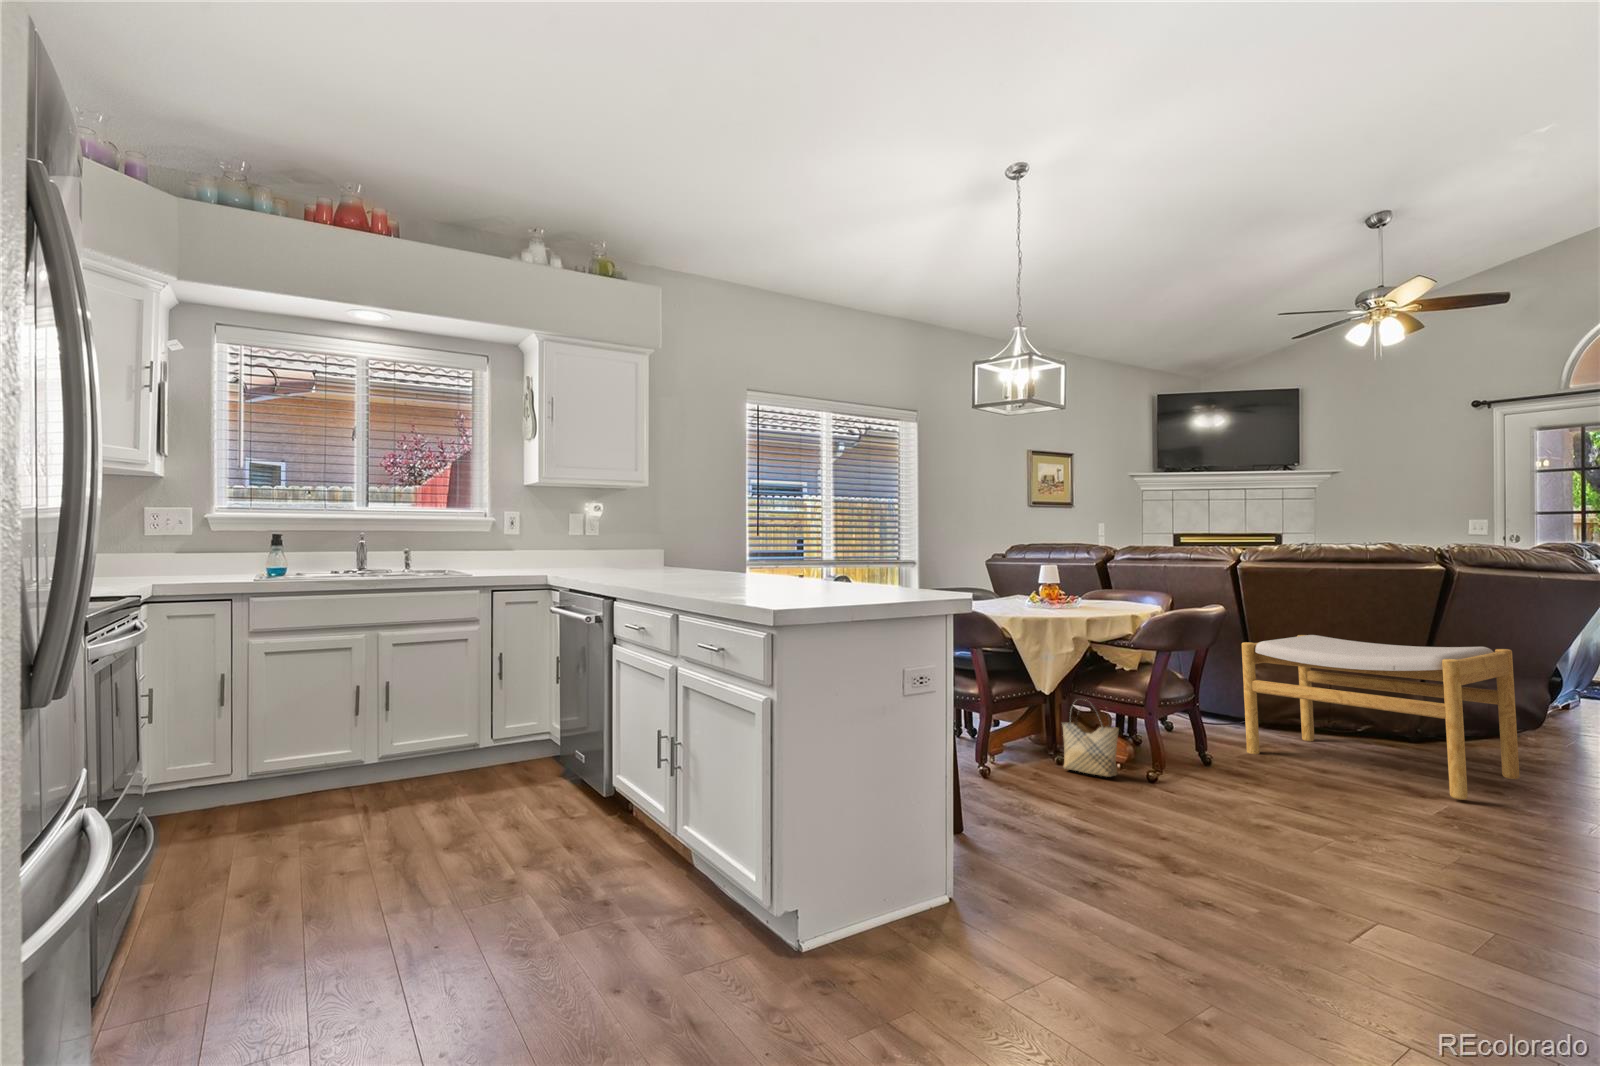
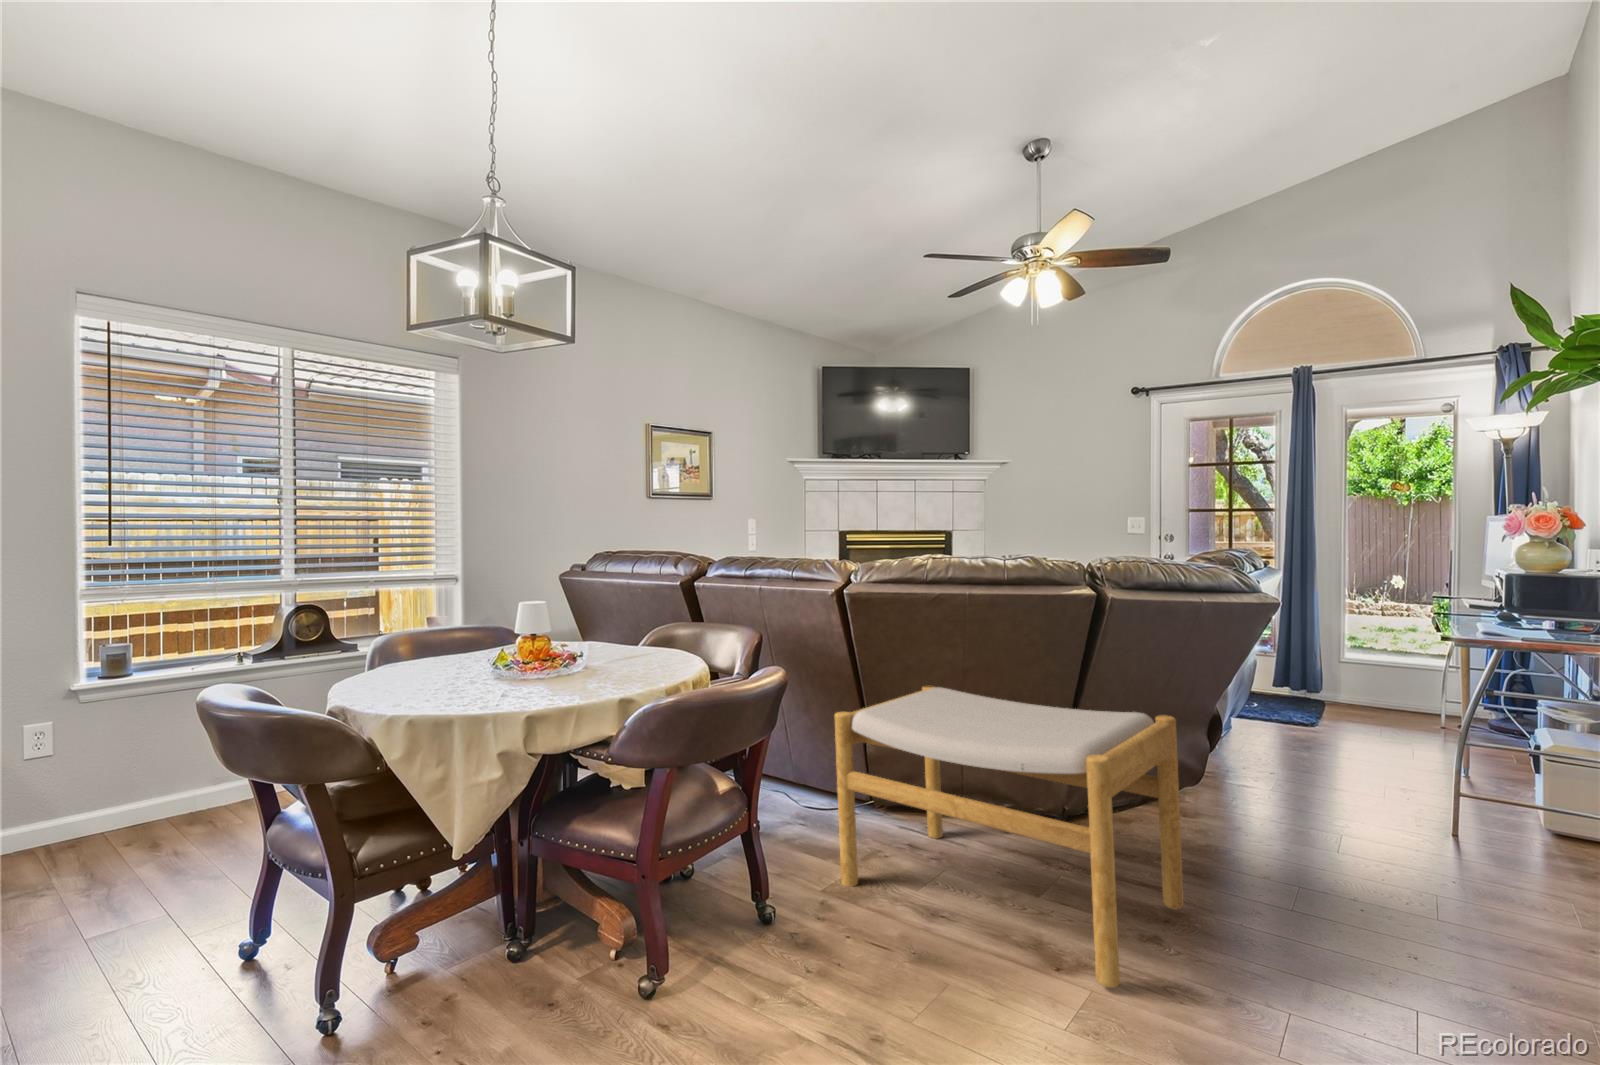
woven basket: present [1062,700,1119,777] -> none [488,851,584,1020]

